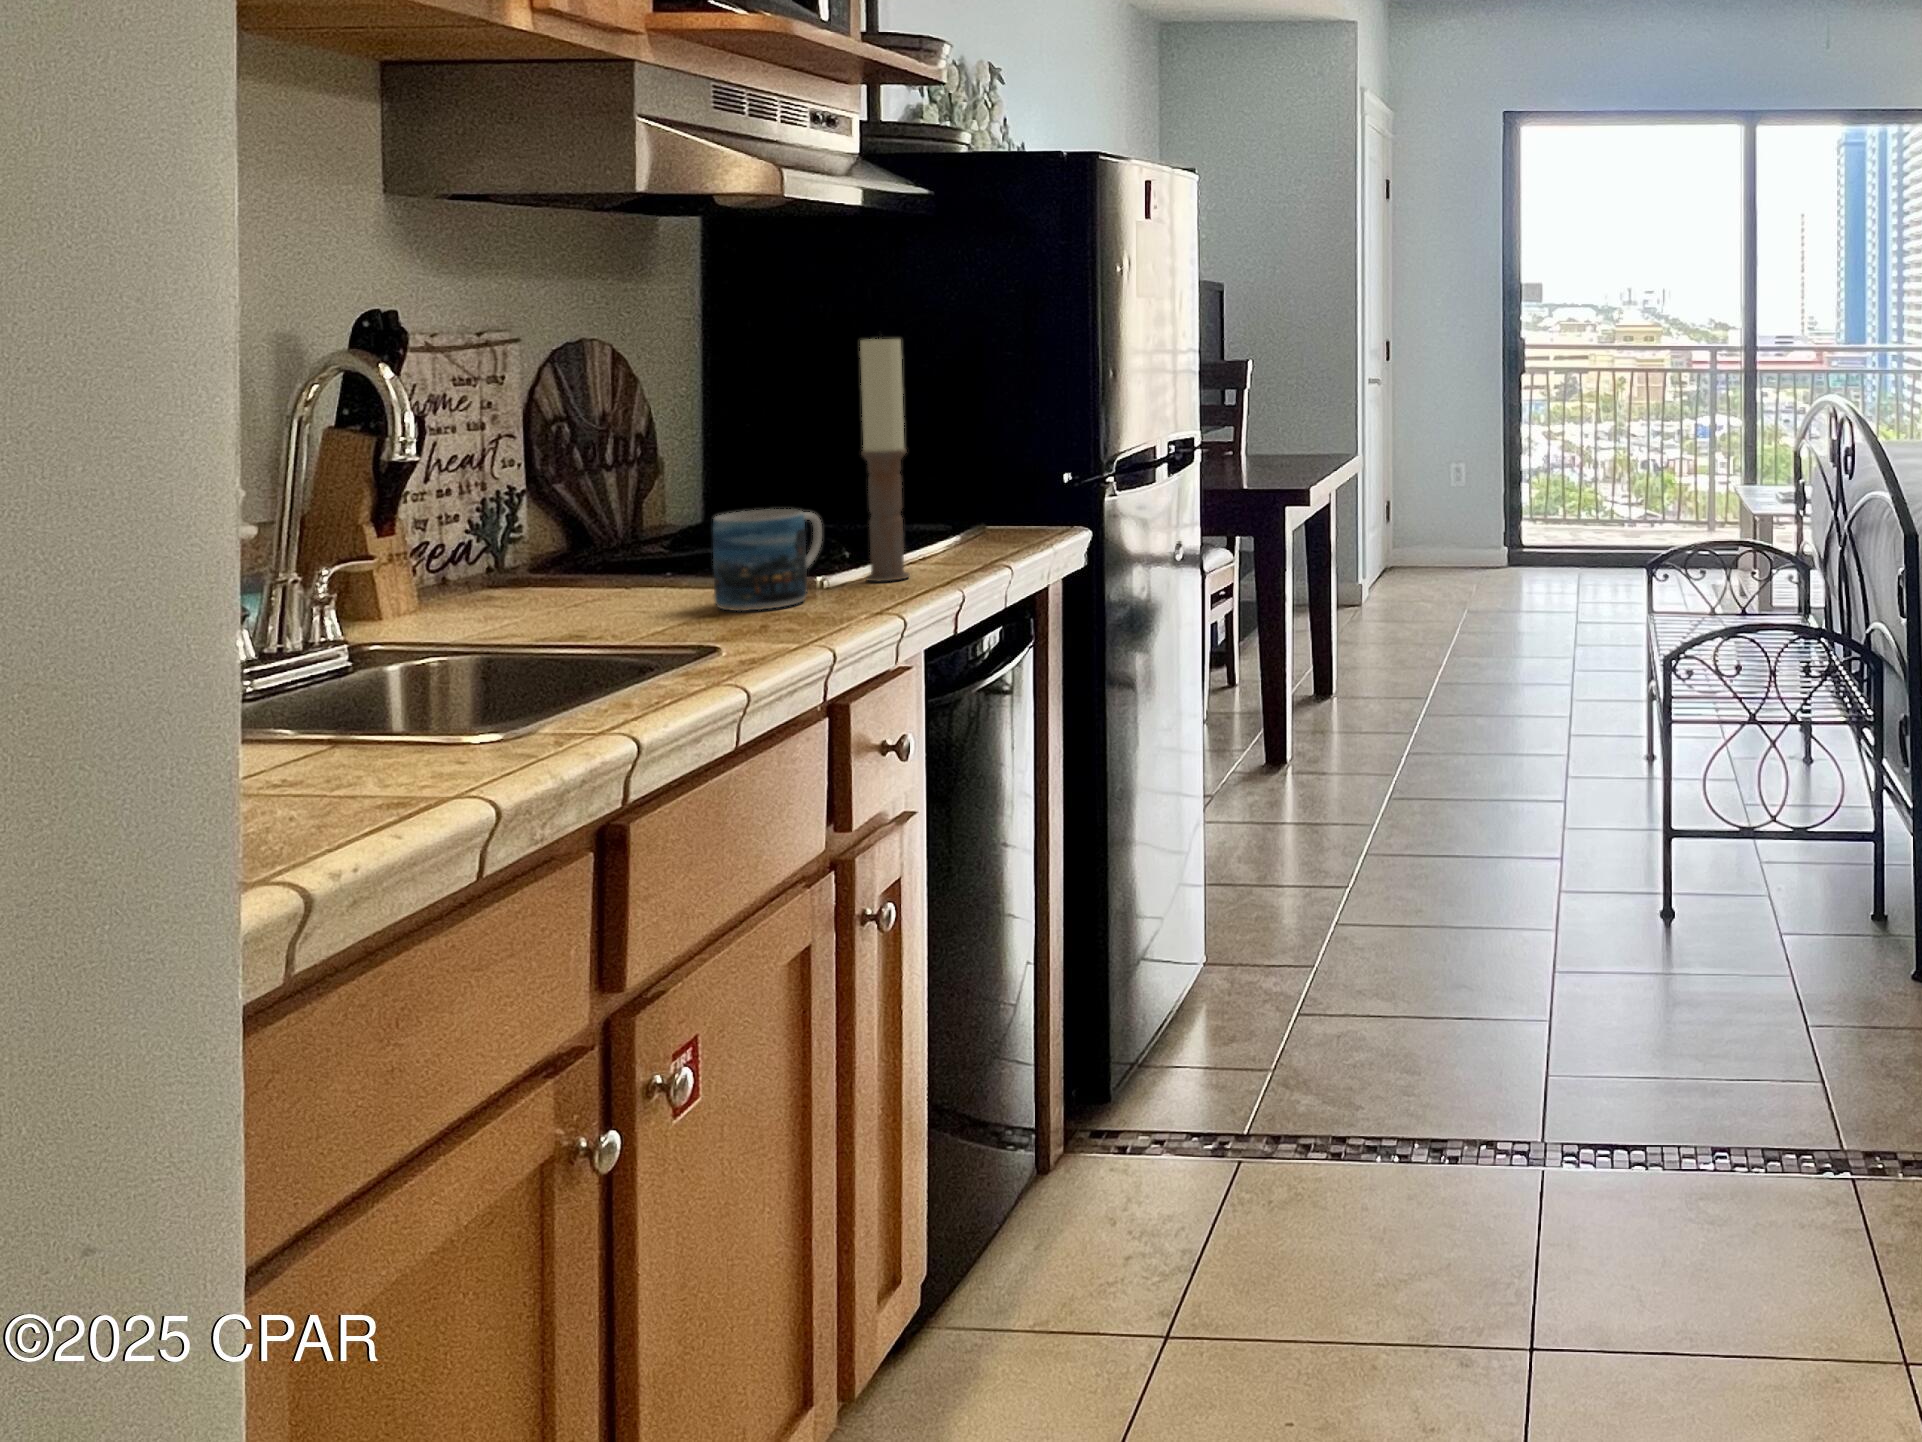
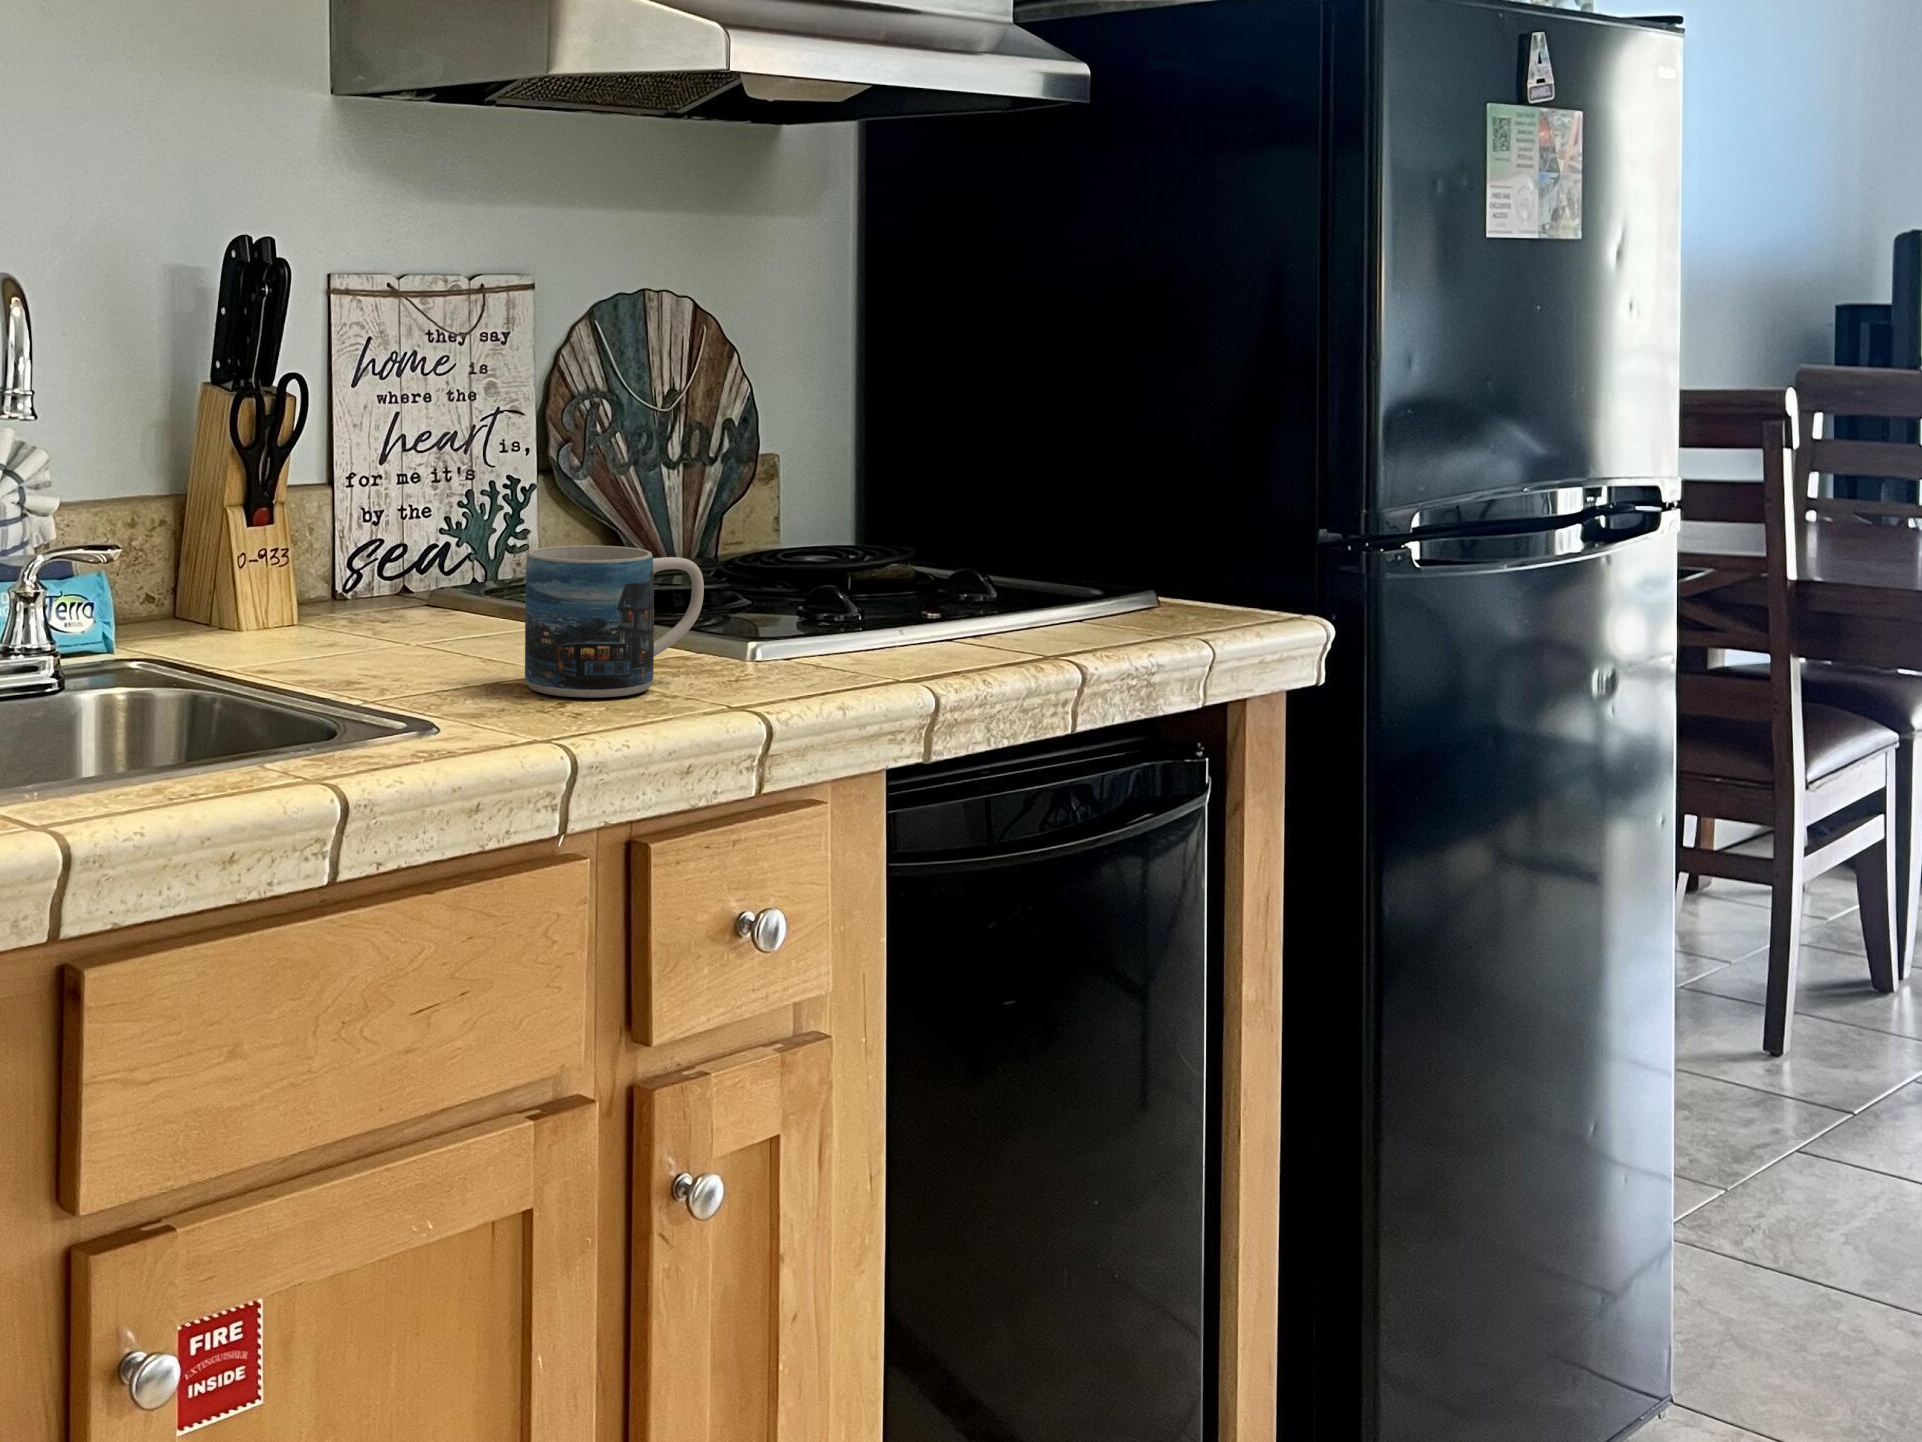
candle: present [860,335,909,581] -> none [782,286,850,683]

